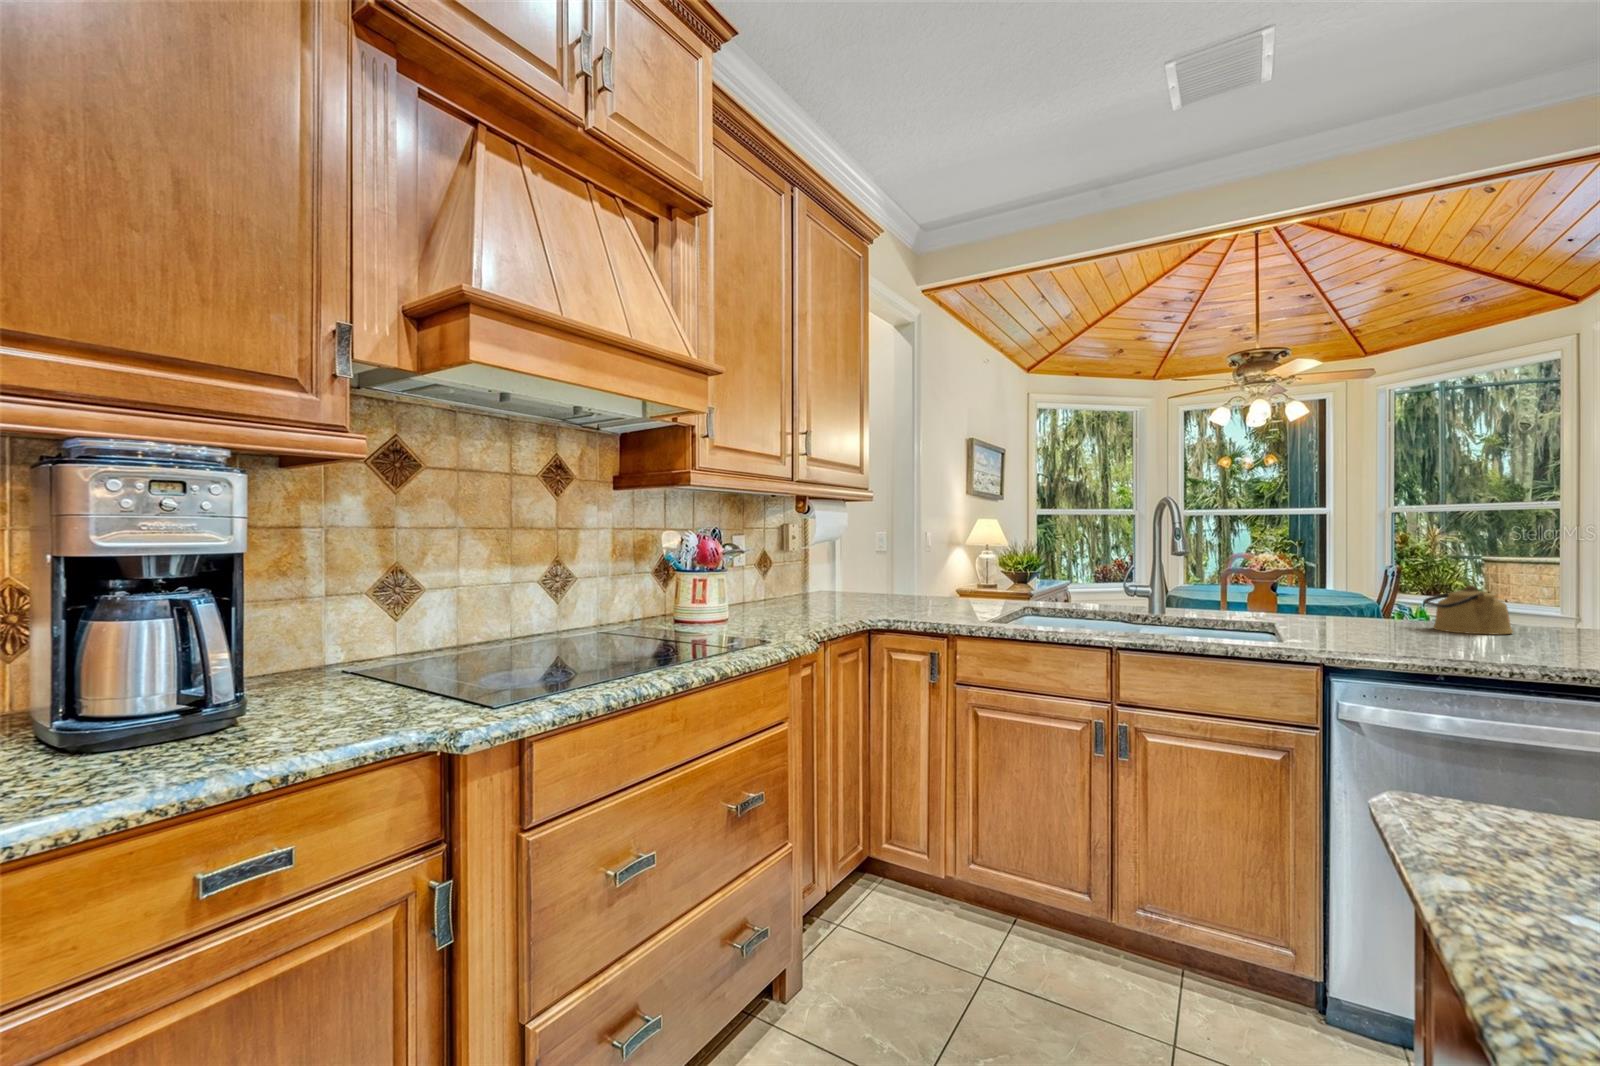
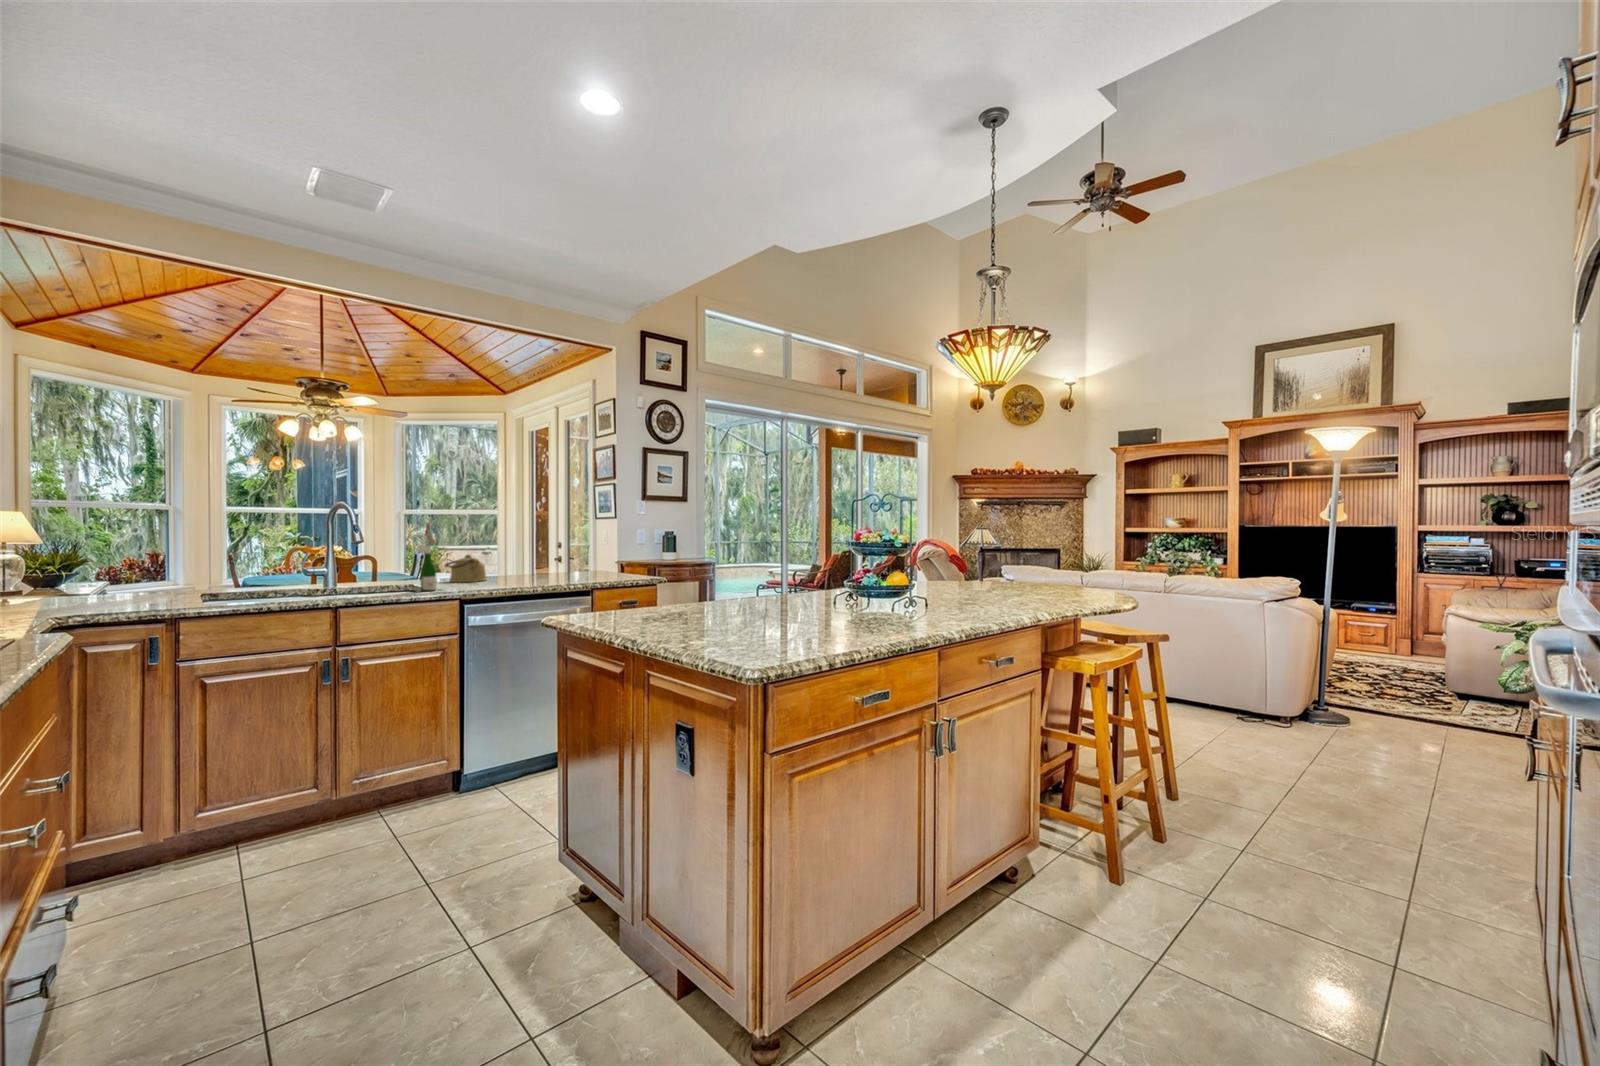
wine bottle: none [1356,534,1404,651] -> present [418,523,442,591]

